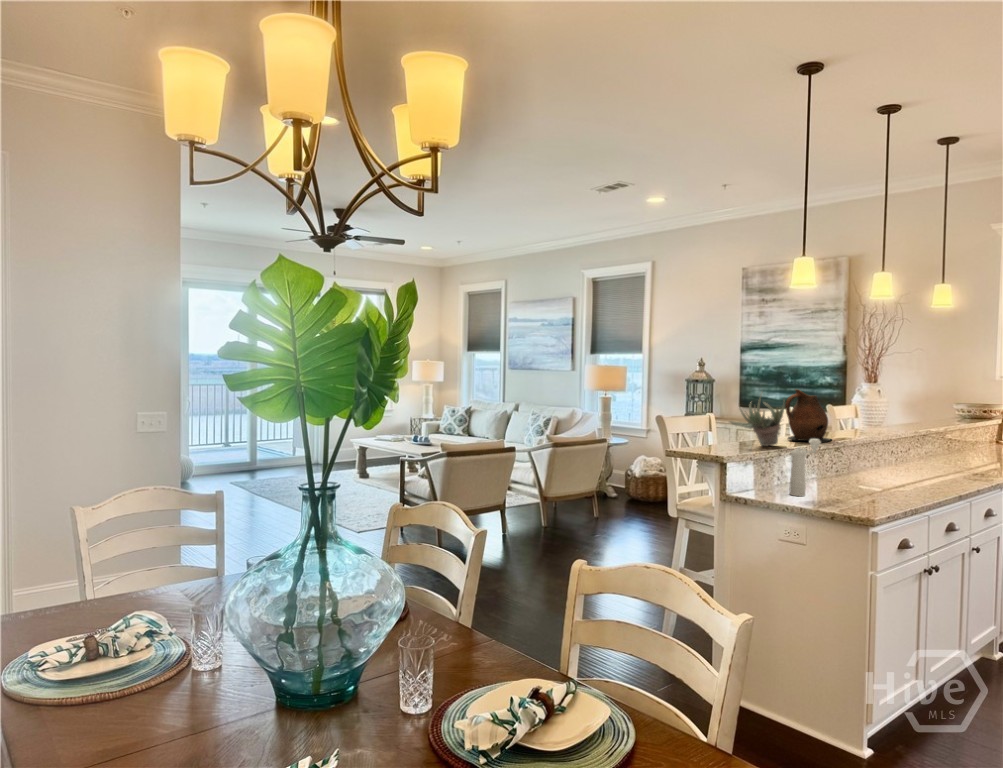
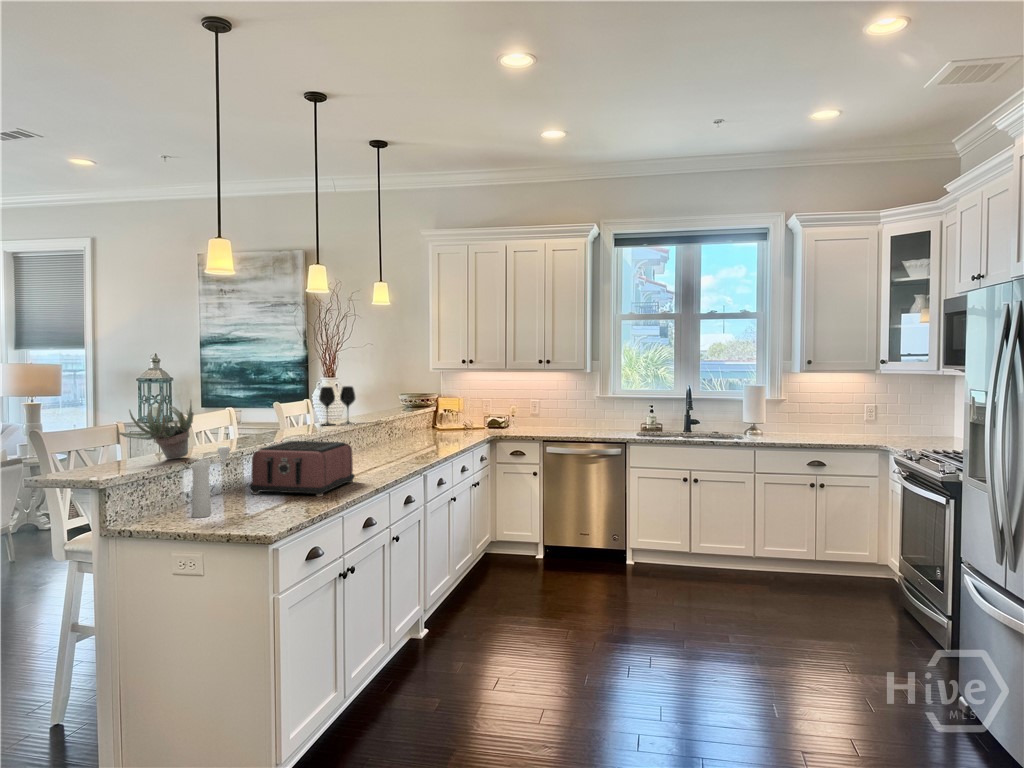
ceramic pitcher: present [785,390,832,442] -> none [206,388,263,448]
wine glass: none [874,392,916,431] -> present [319,386,356,425]
toaster: none [829,441,933,495] -> present [249,441,355,497]

